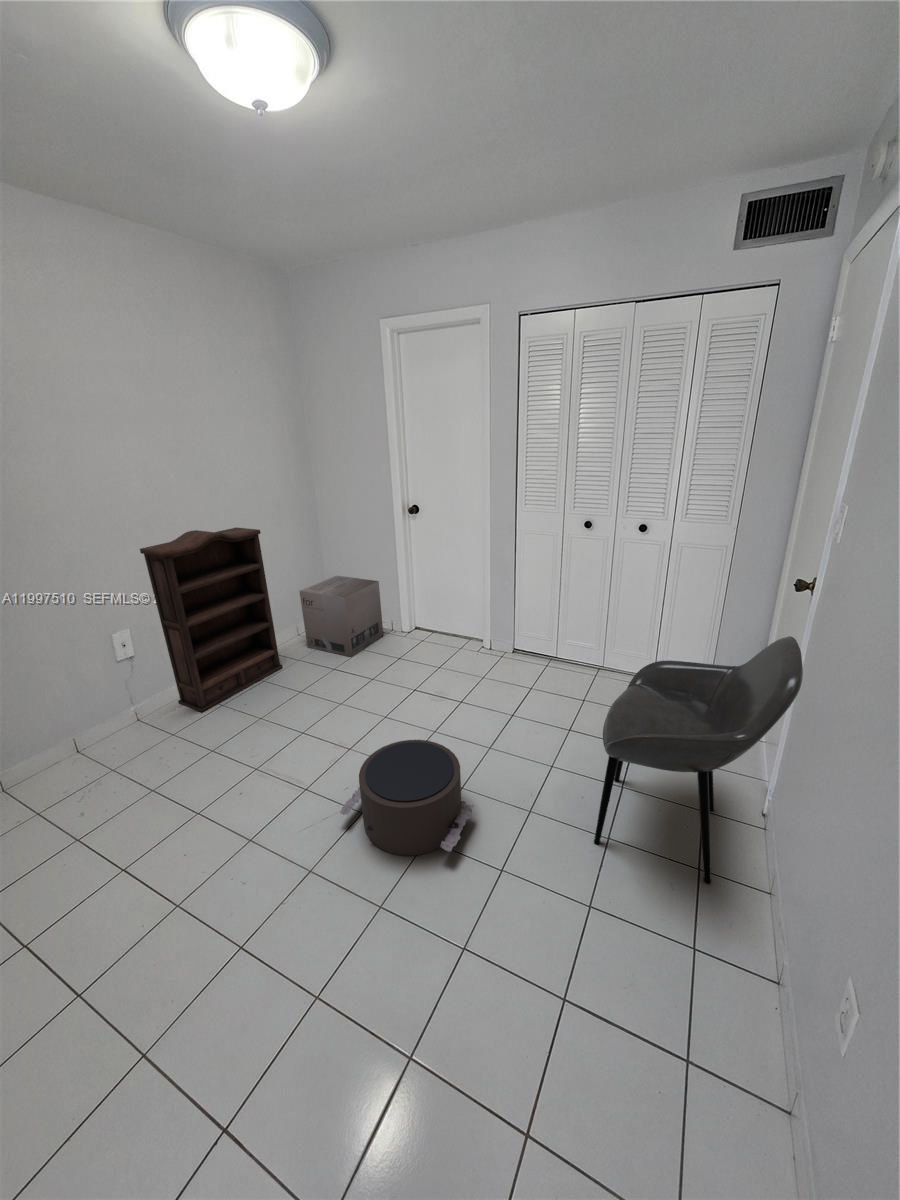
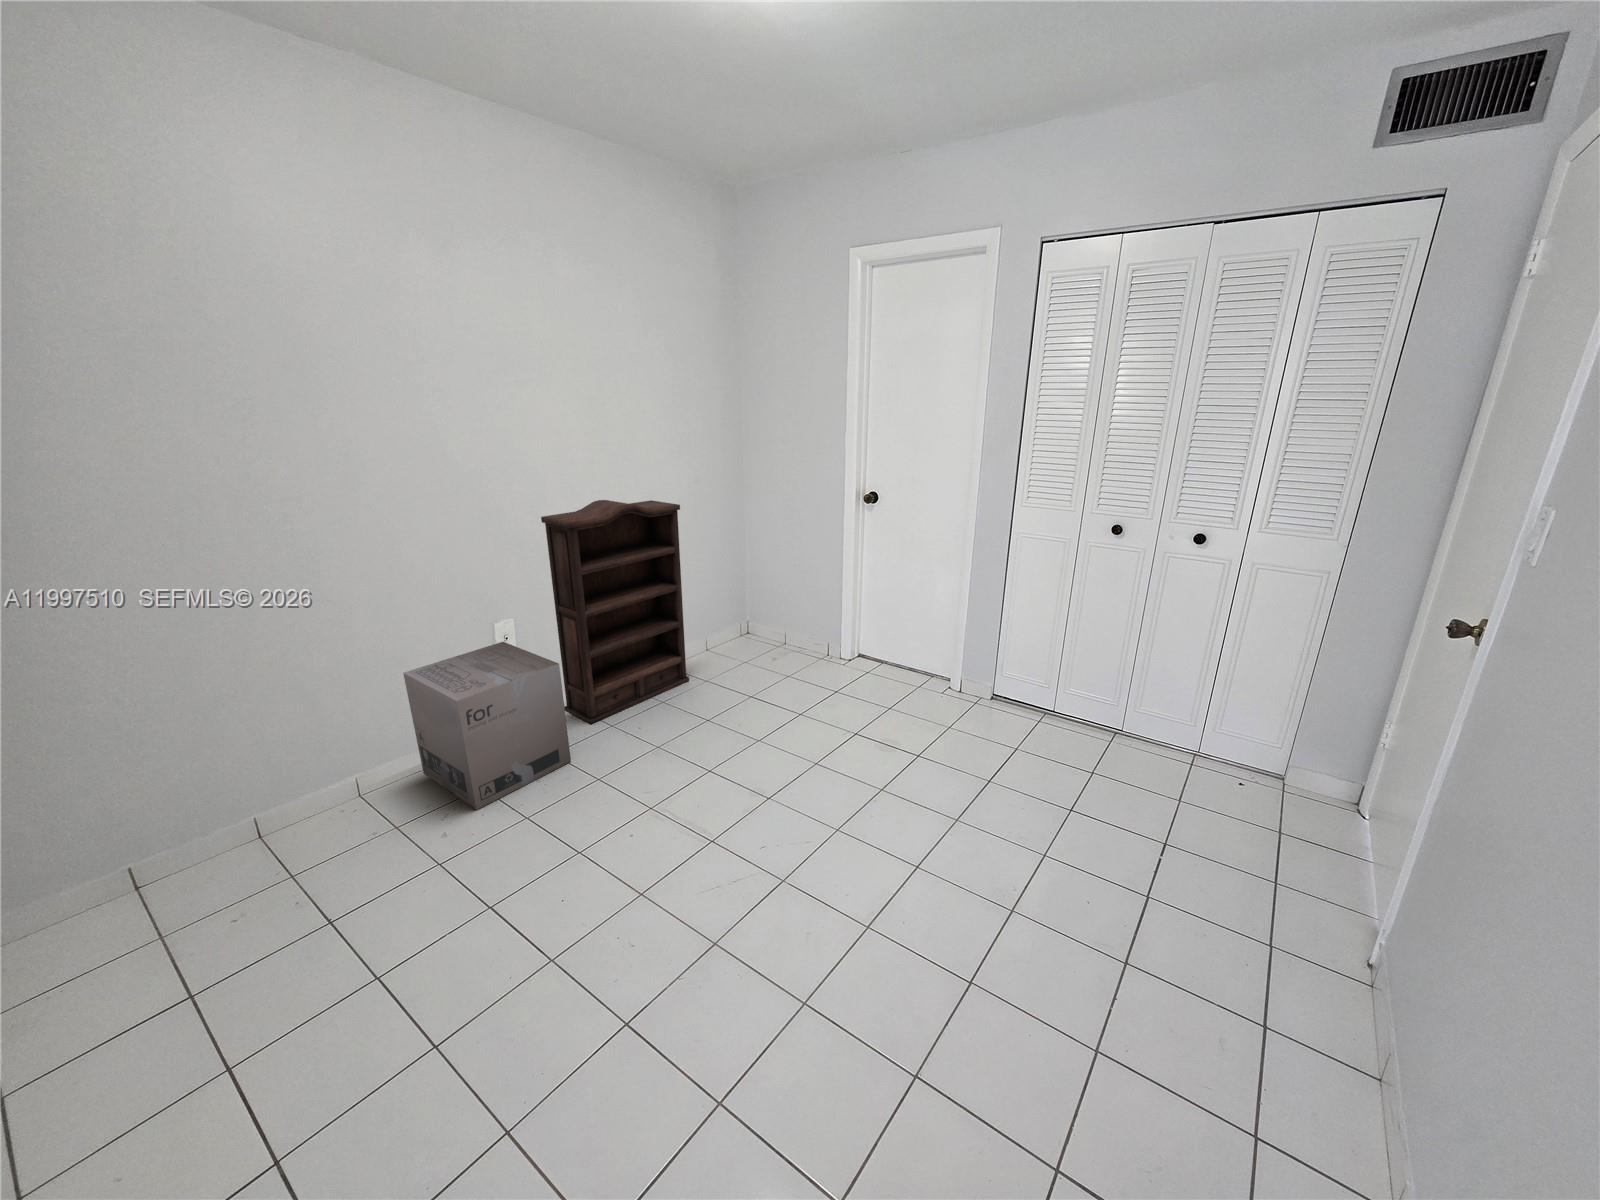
cardboard box: present [299,576,383,657] -> present [403,642,571,810]
armchair: present [594,636,803,884] -> none [1104,702,1469,1053]
pouf: present [340,740,474,856] -> none [755,788,934,944]

